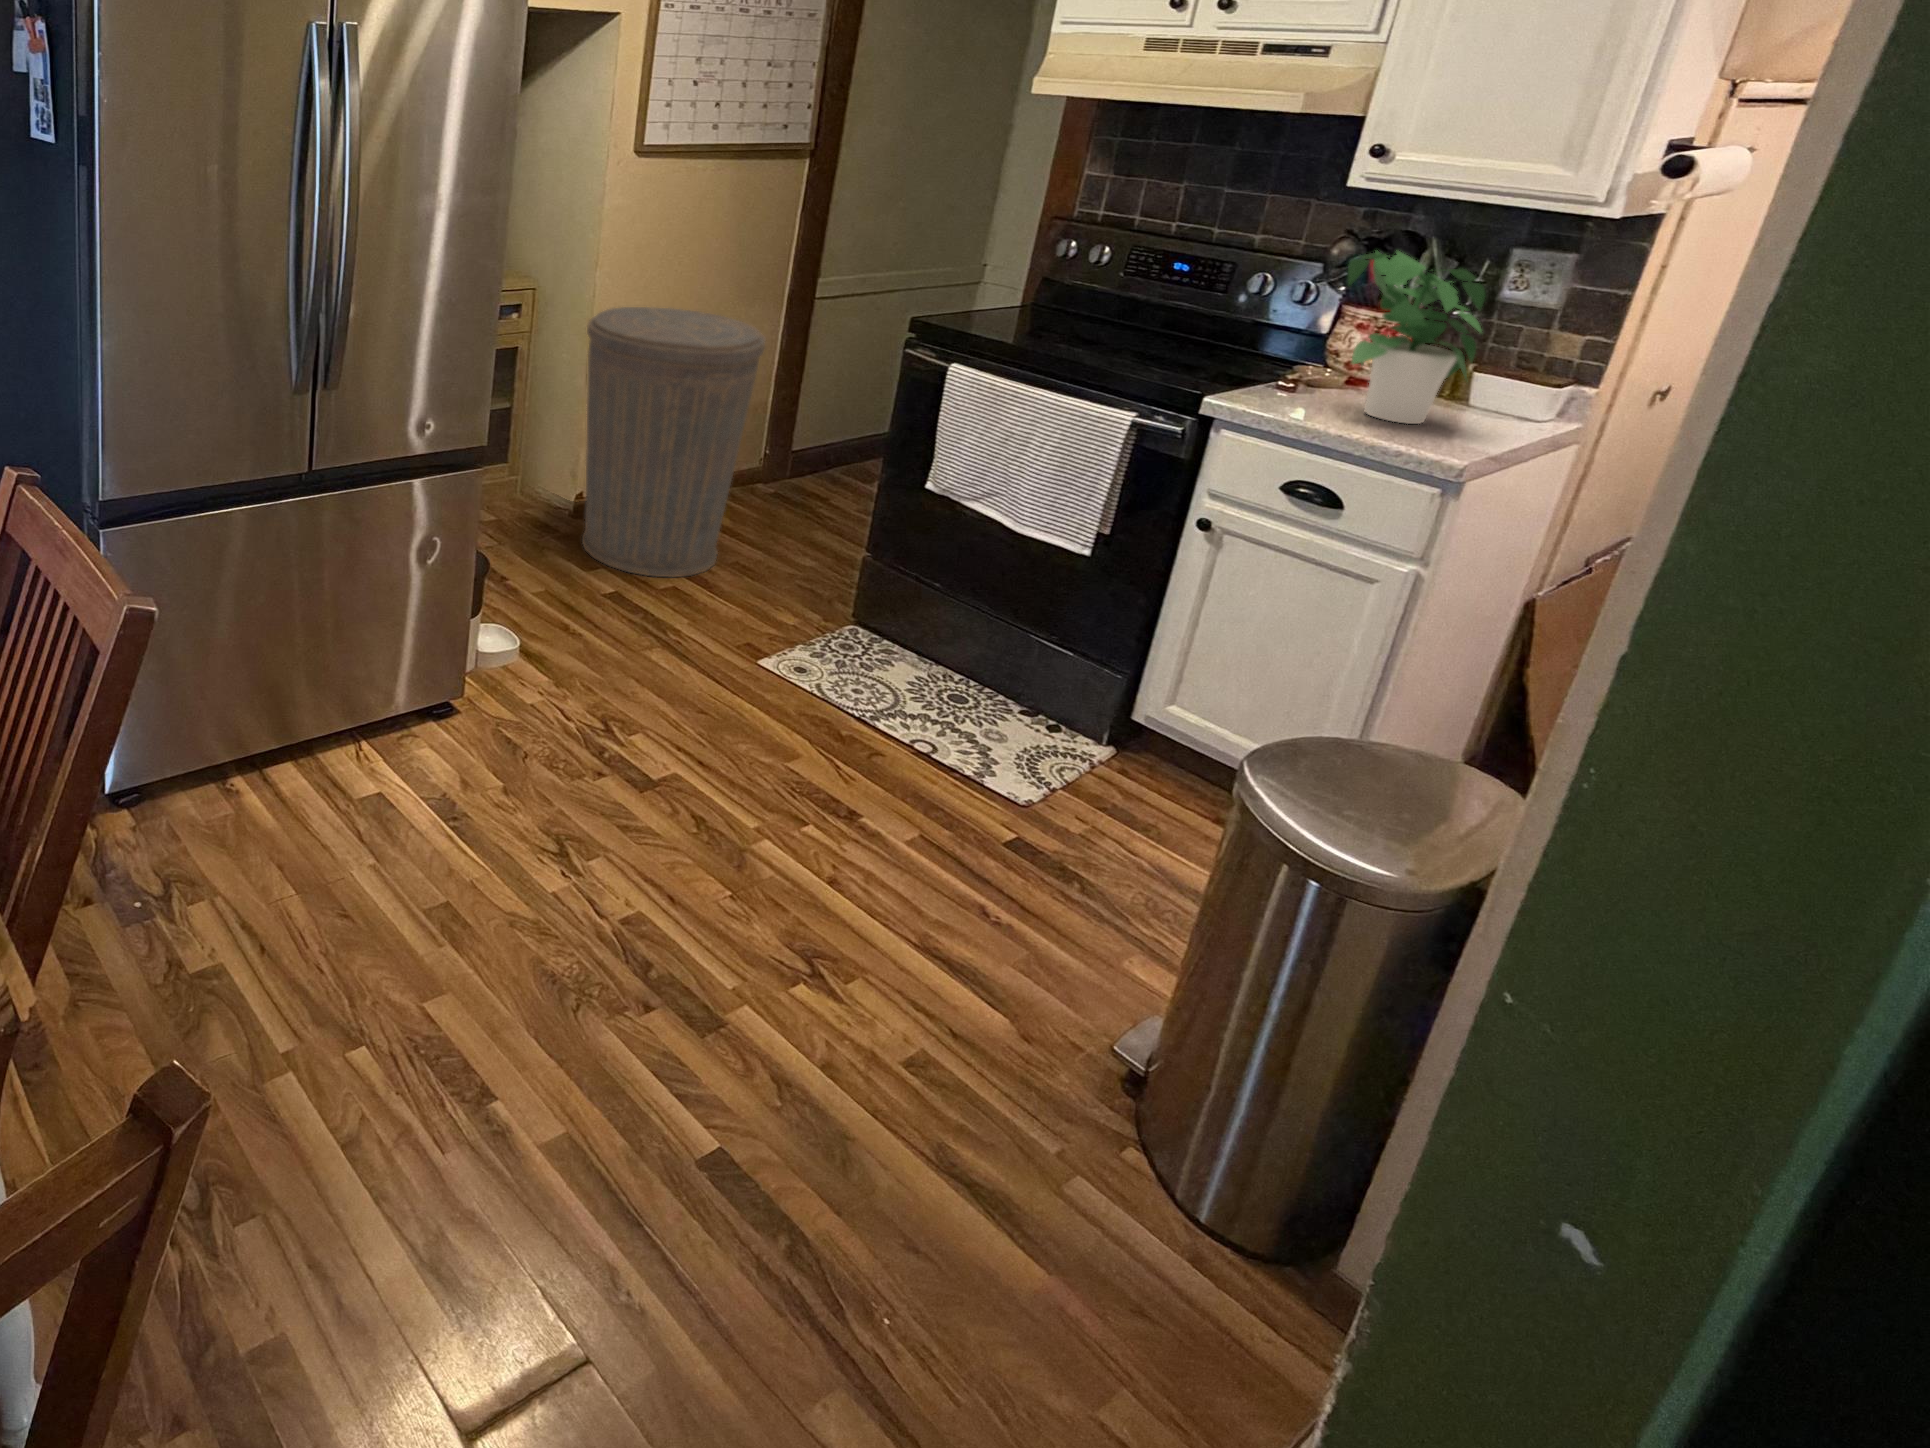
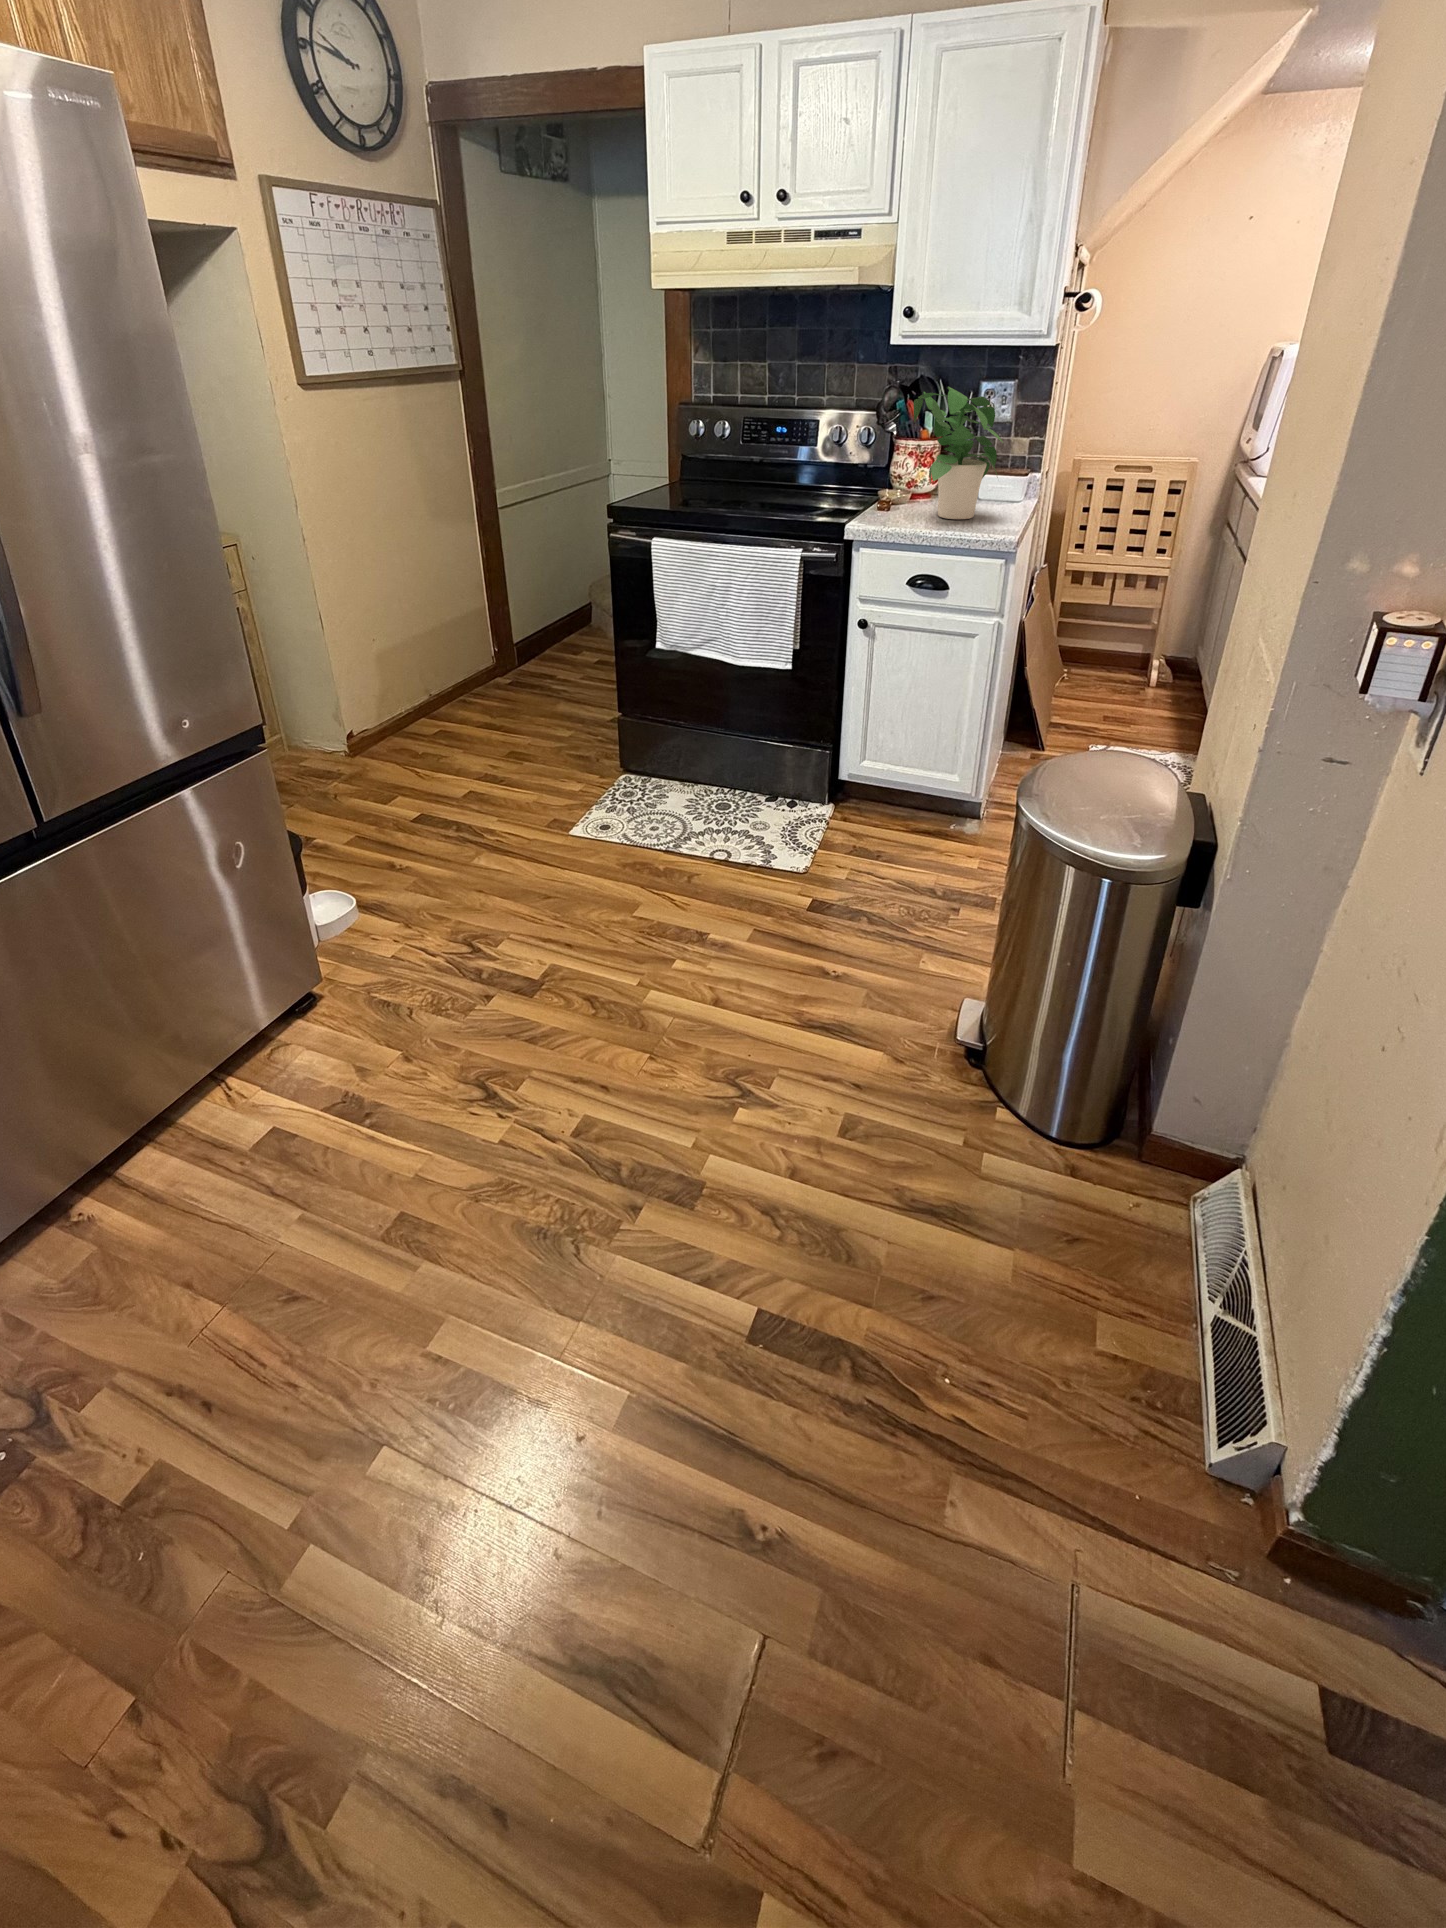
trash can: present [582,307,766,577] -> none [310,536,497,790]

